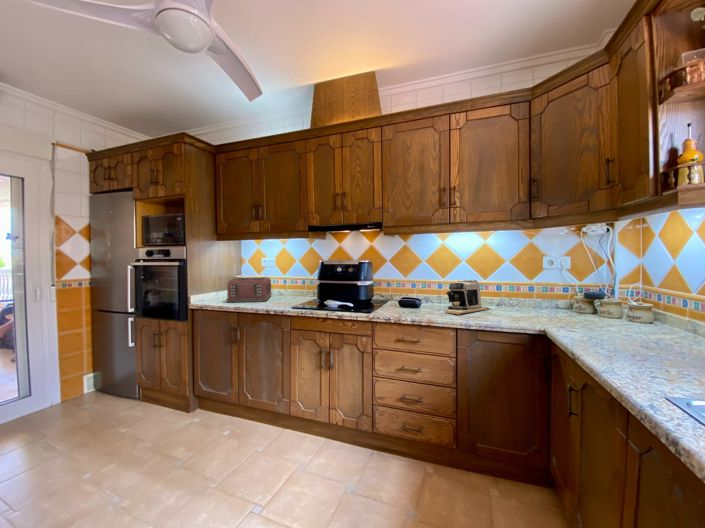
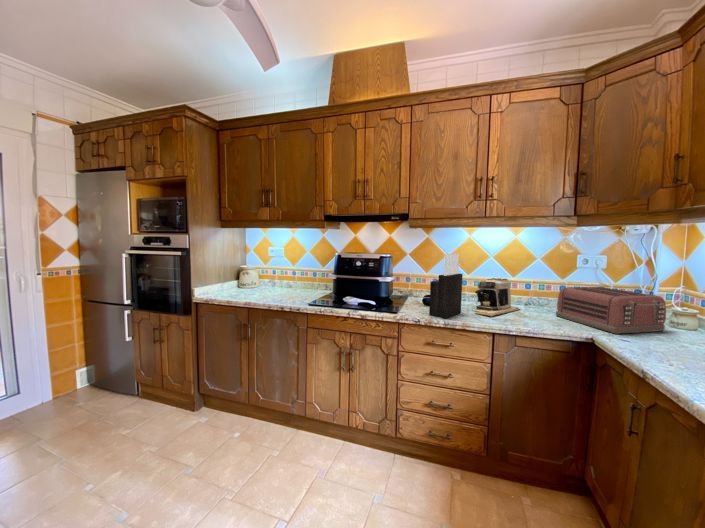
knife block: none [400,257,431,317] -> present [429,254,463,318]
toaster: present [227,277,272,302] -> present [556,287,666,334]

